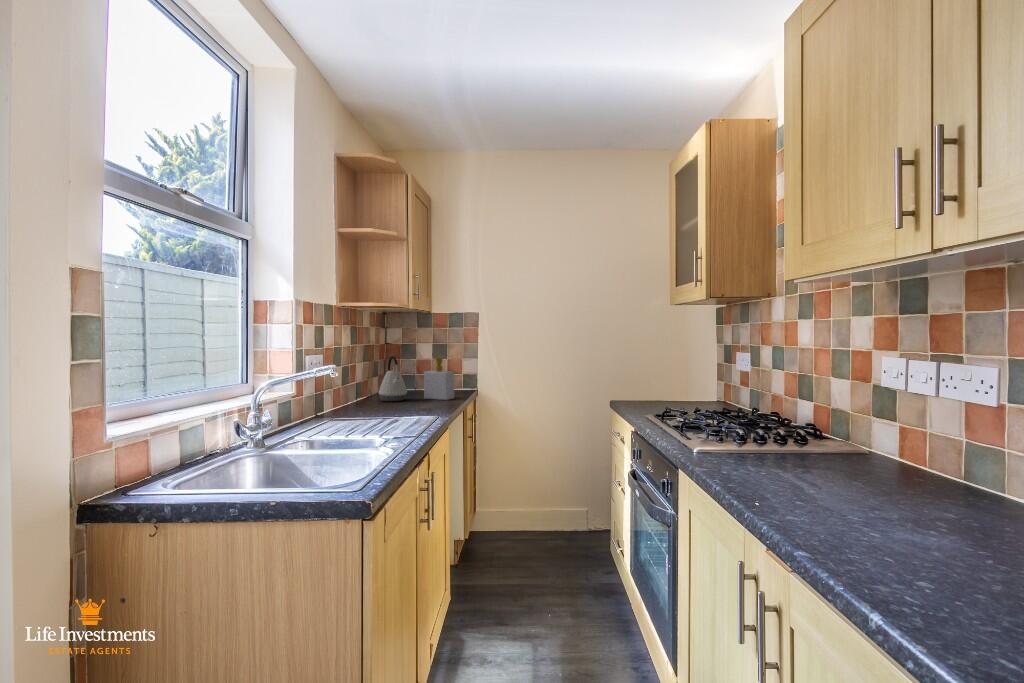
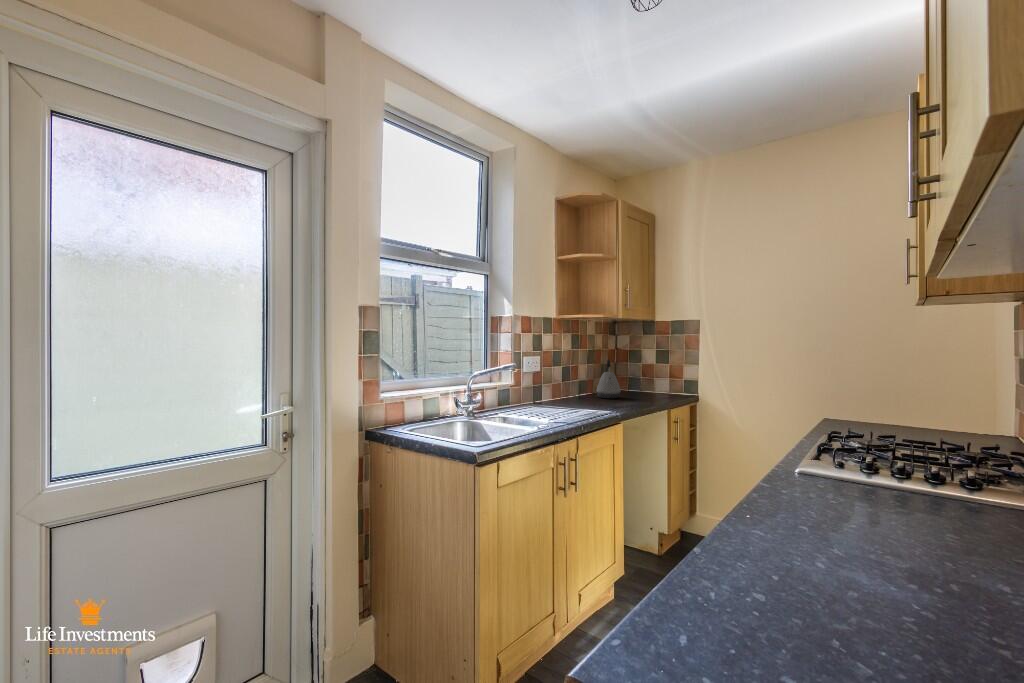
soap bottle: present [424,357,454,400] -> none [635,362,662,401]

